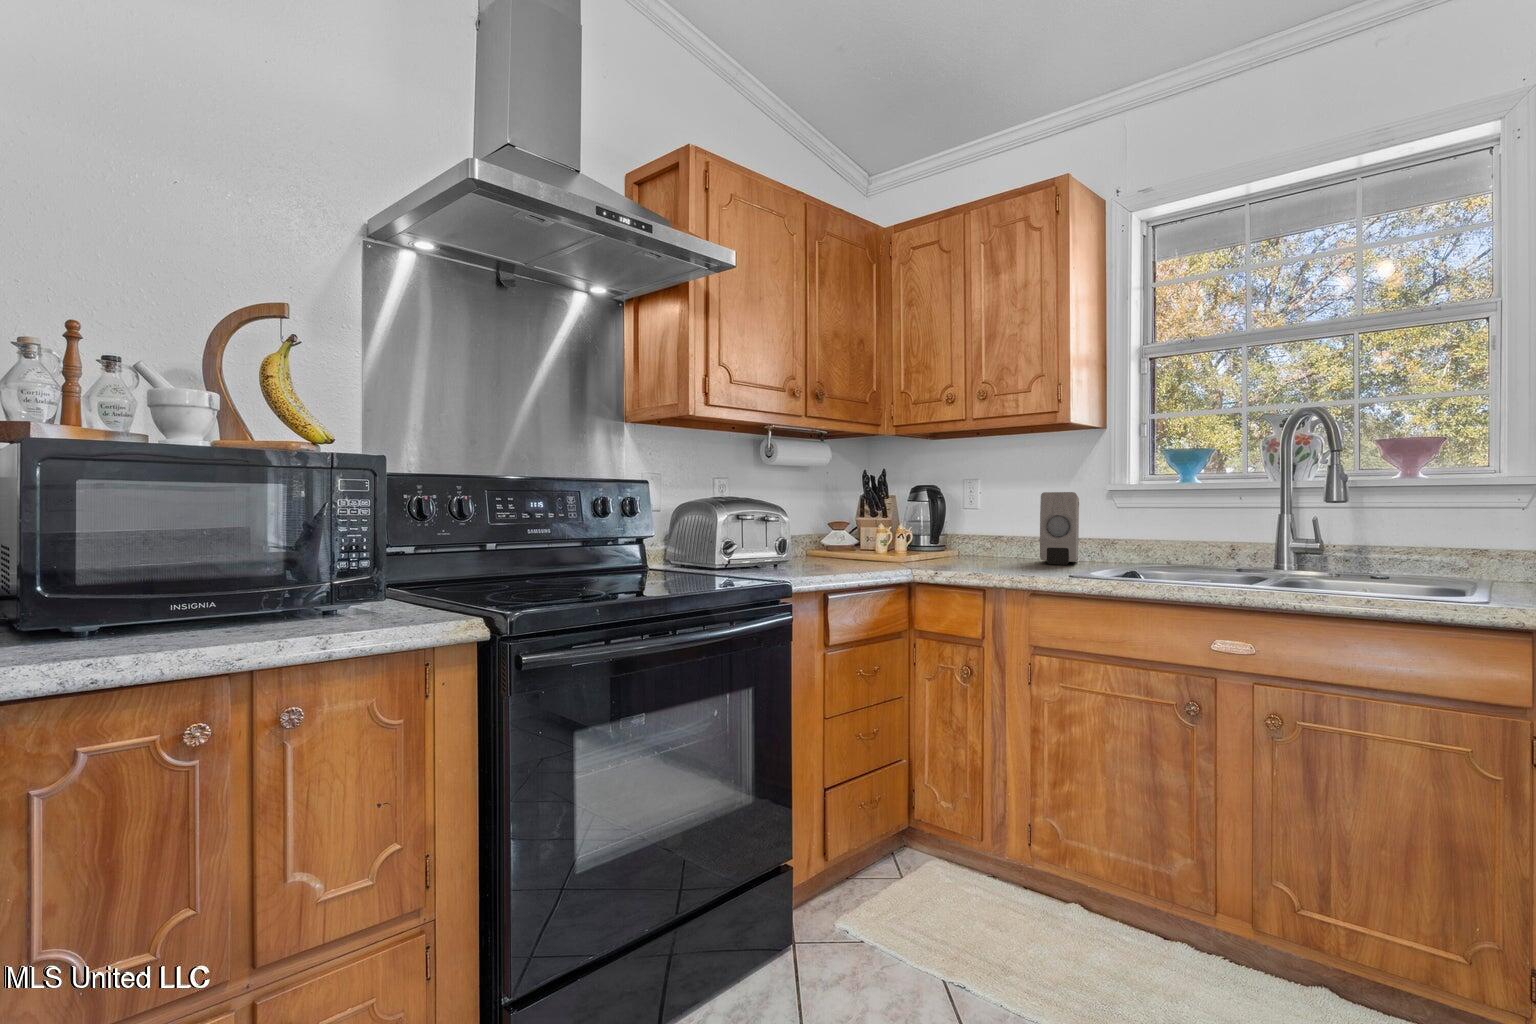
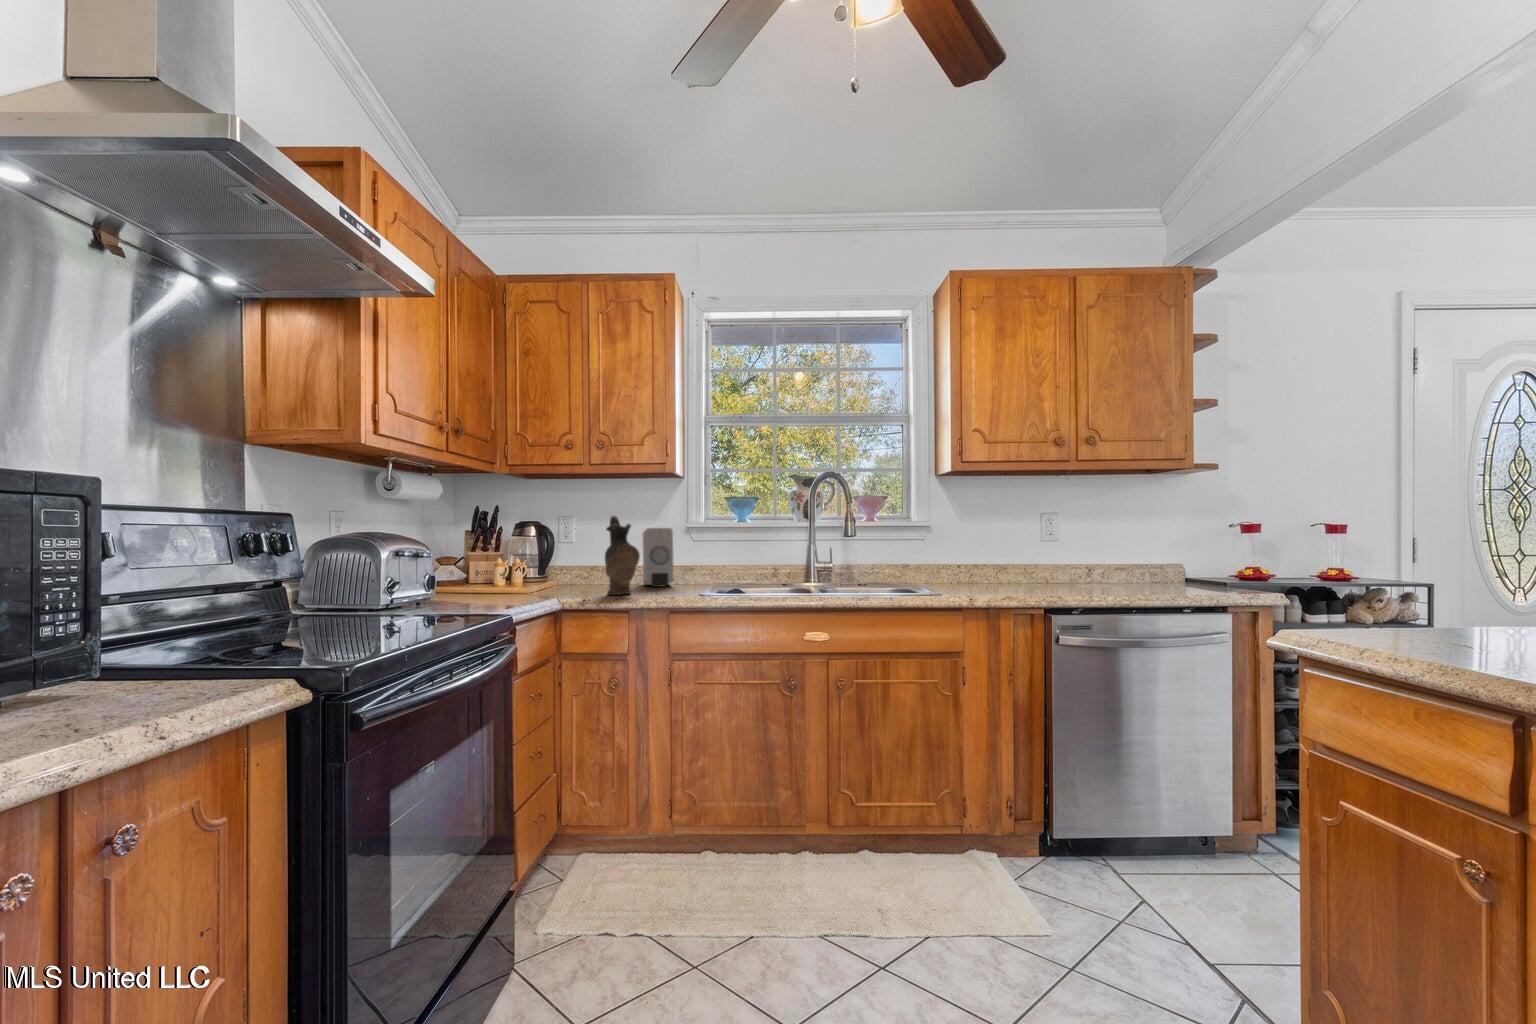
ceramic pitcher: none [972,478,1013,570] -> present [605,516,640,595]

